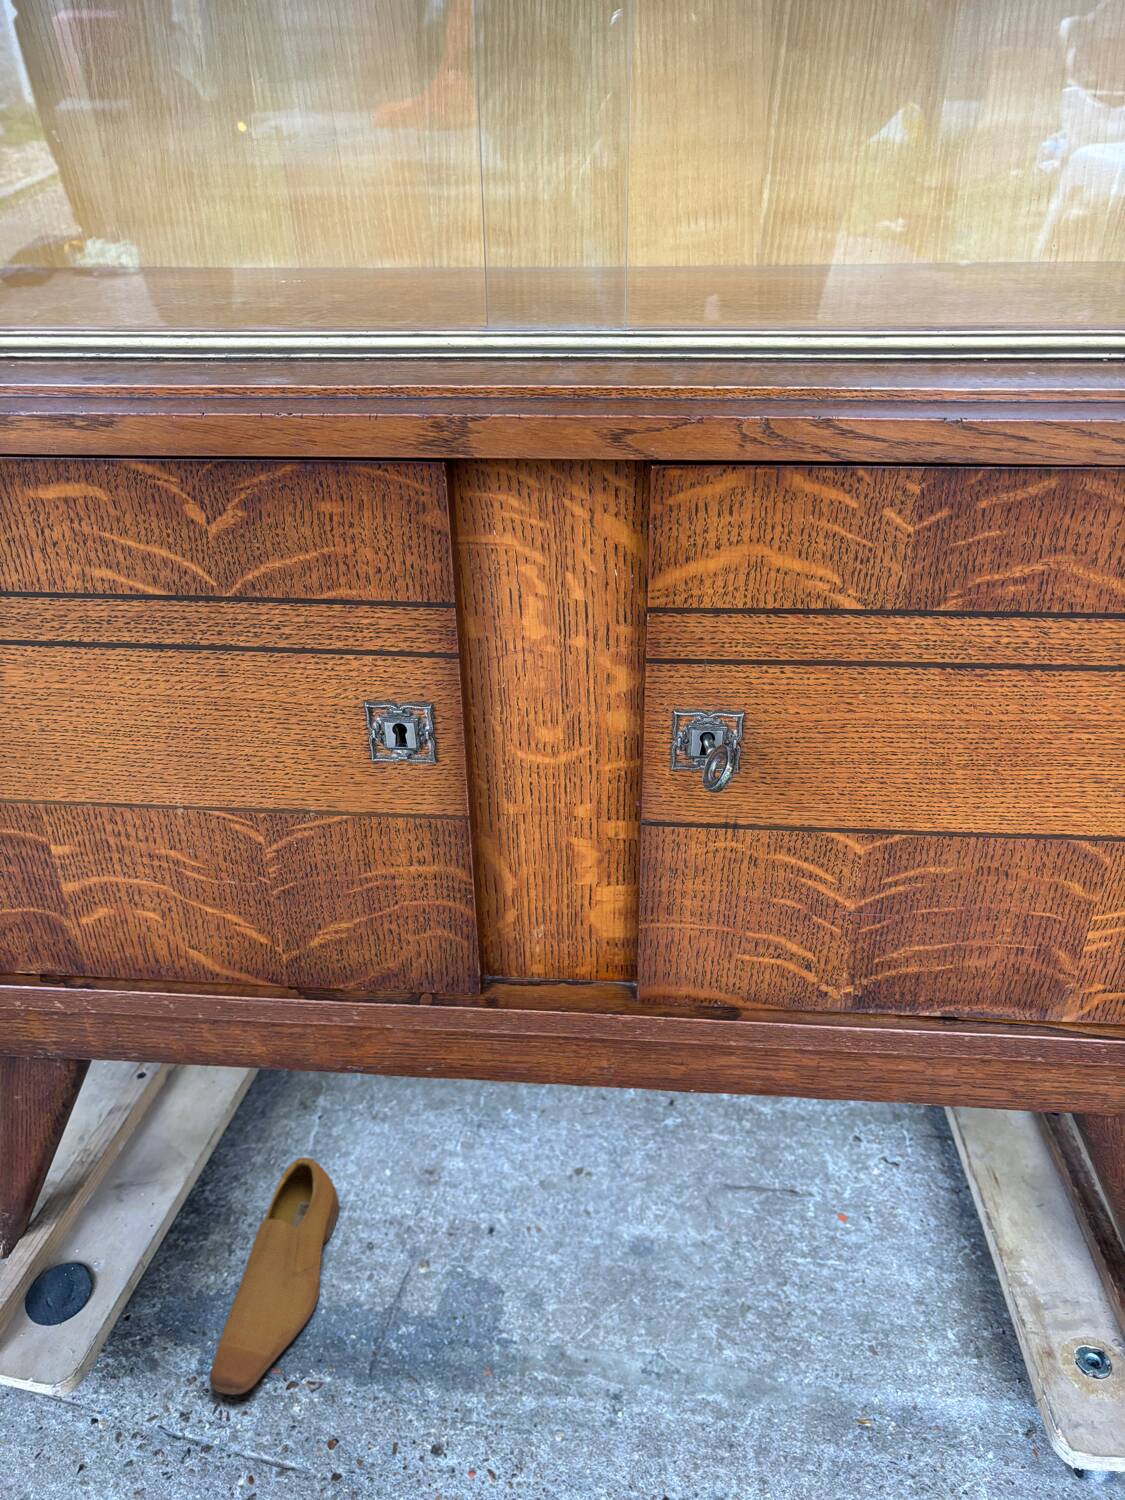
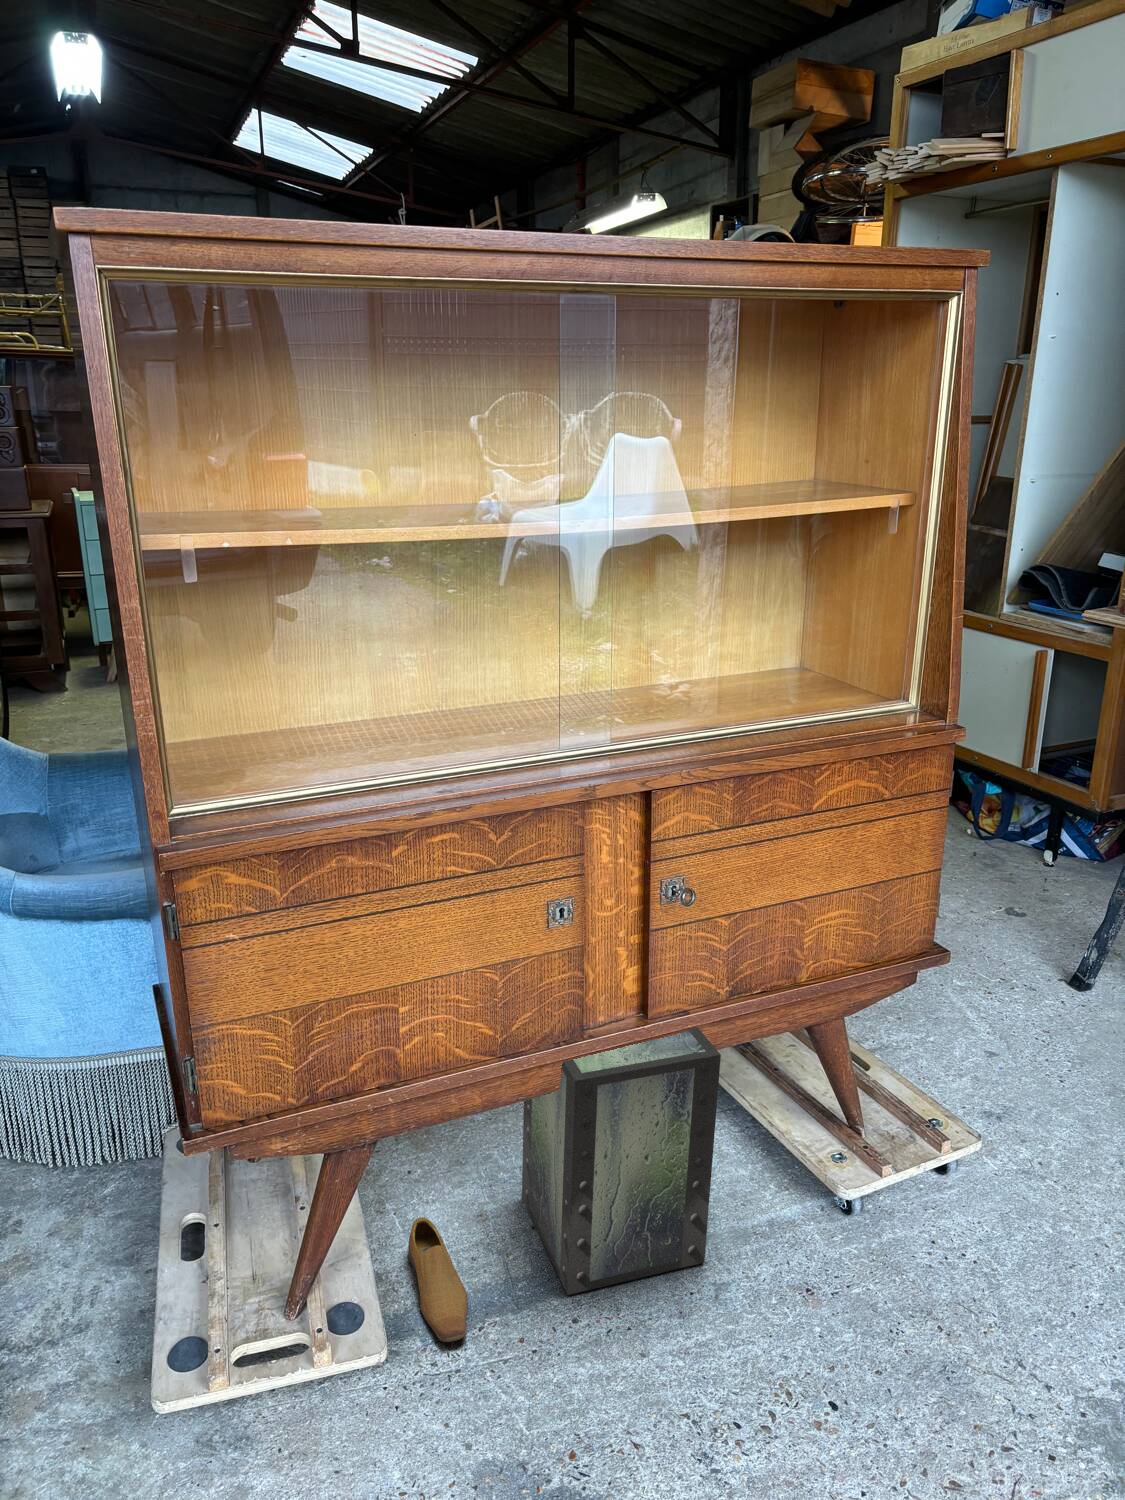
storage box: none [421,872,768,1438] -> present [522,1027,721,1295]

